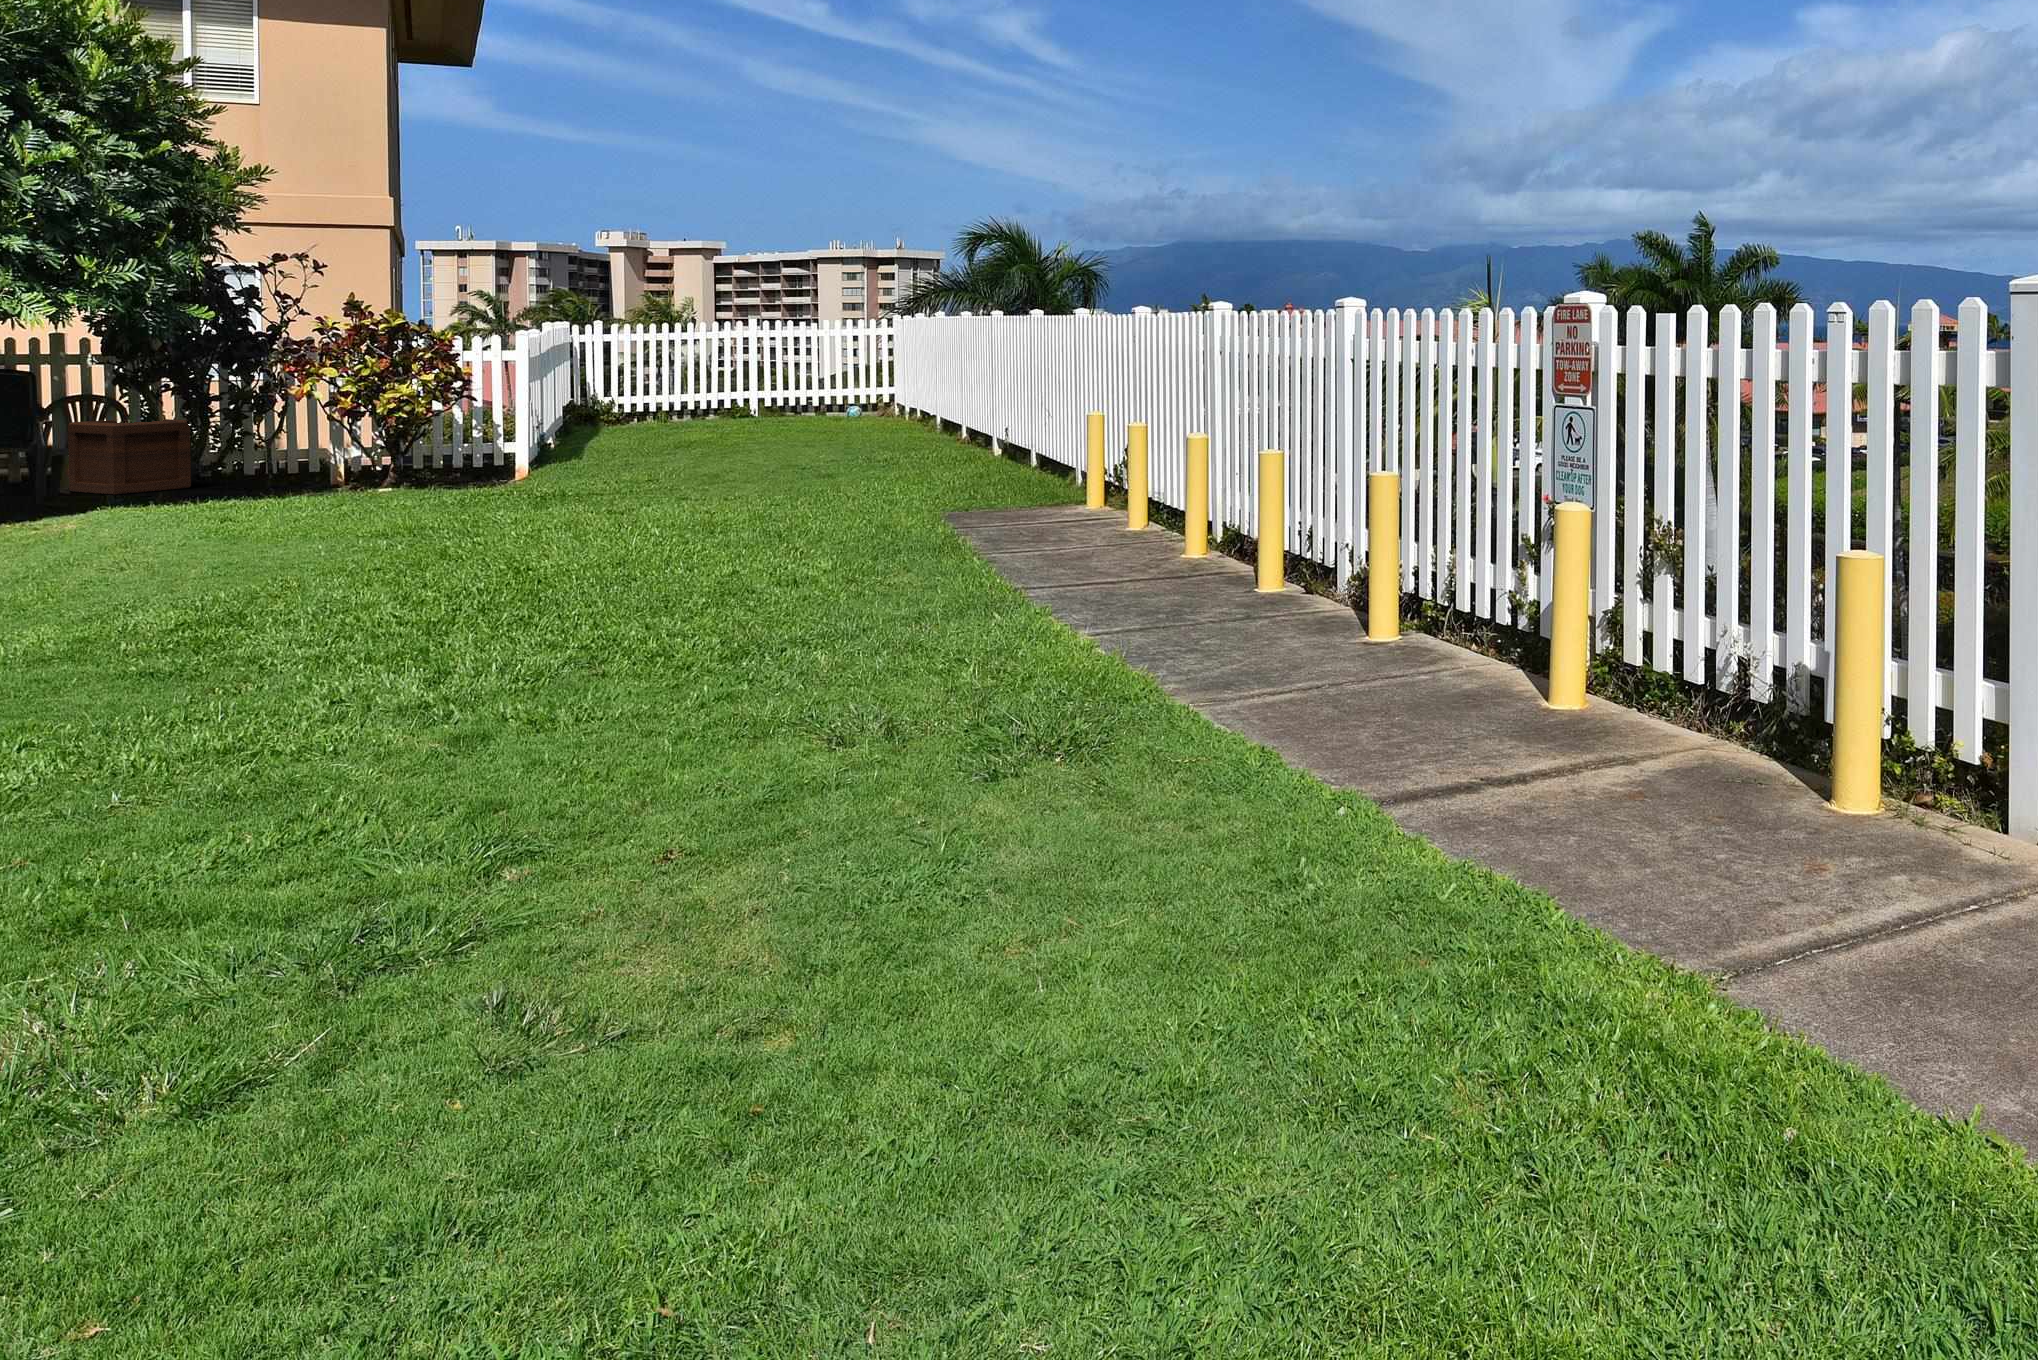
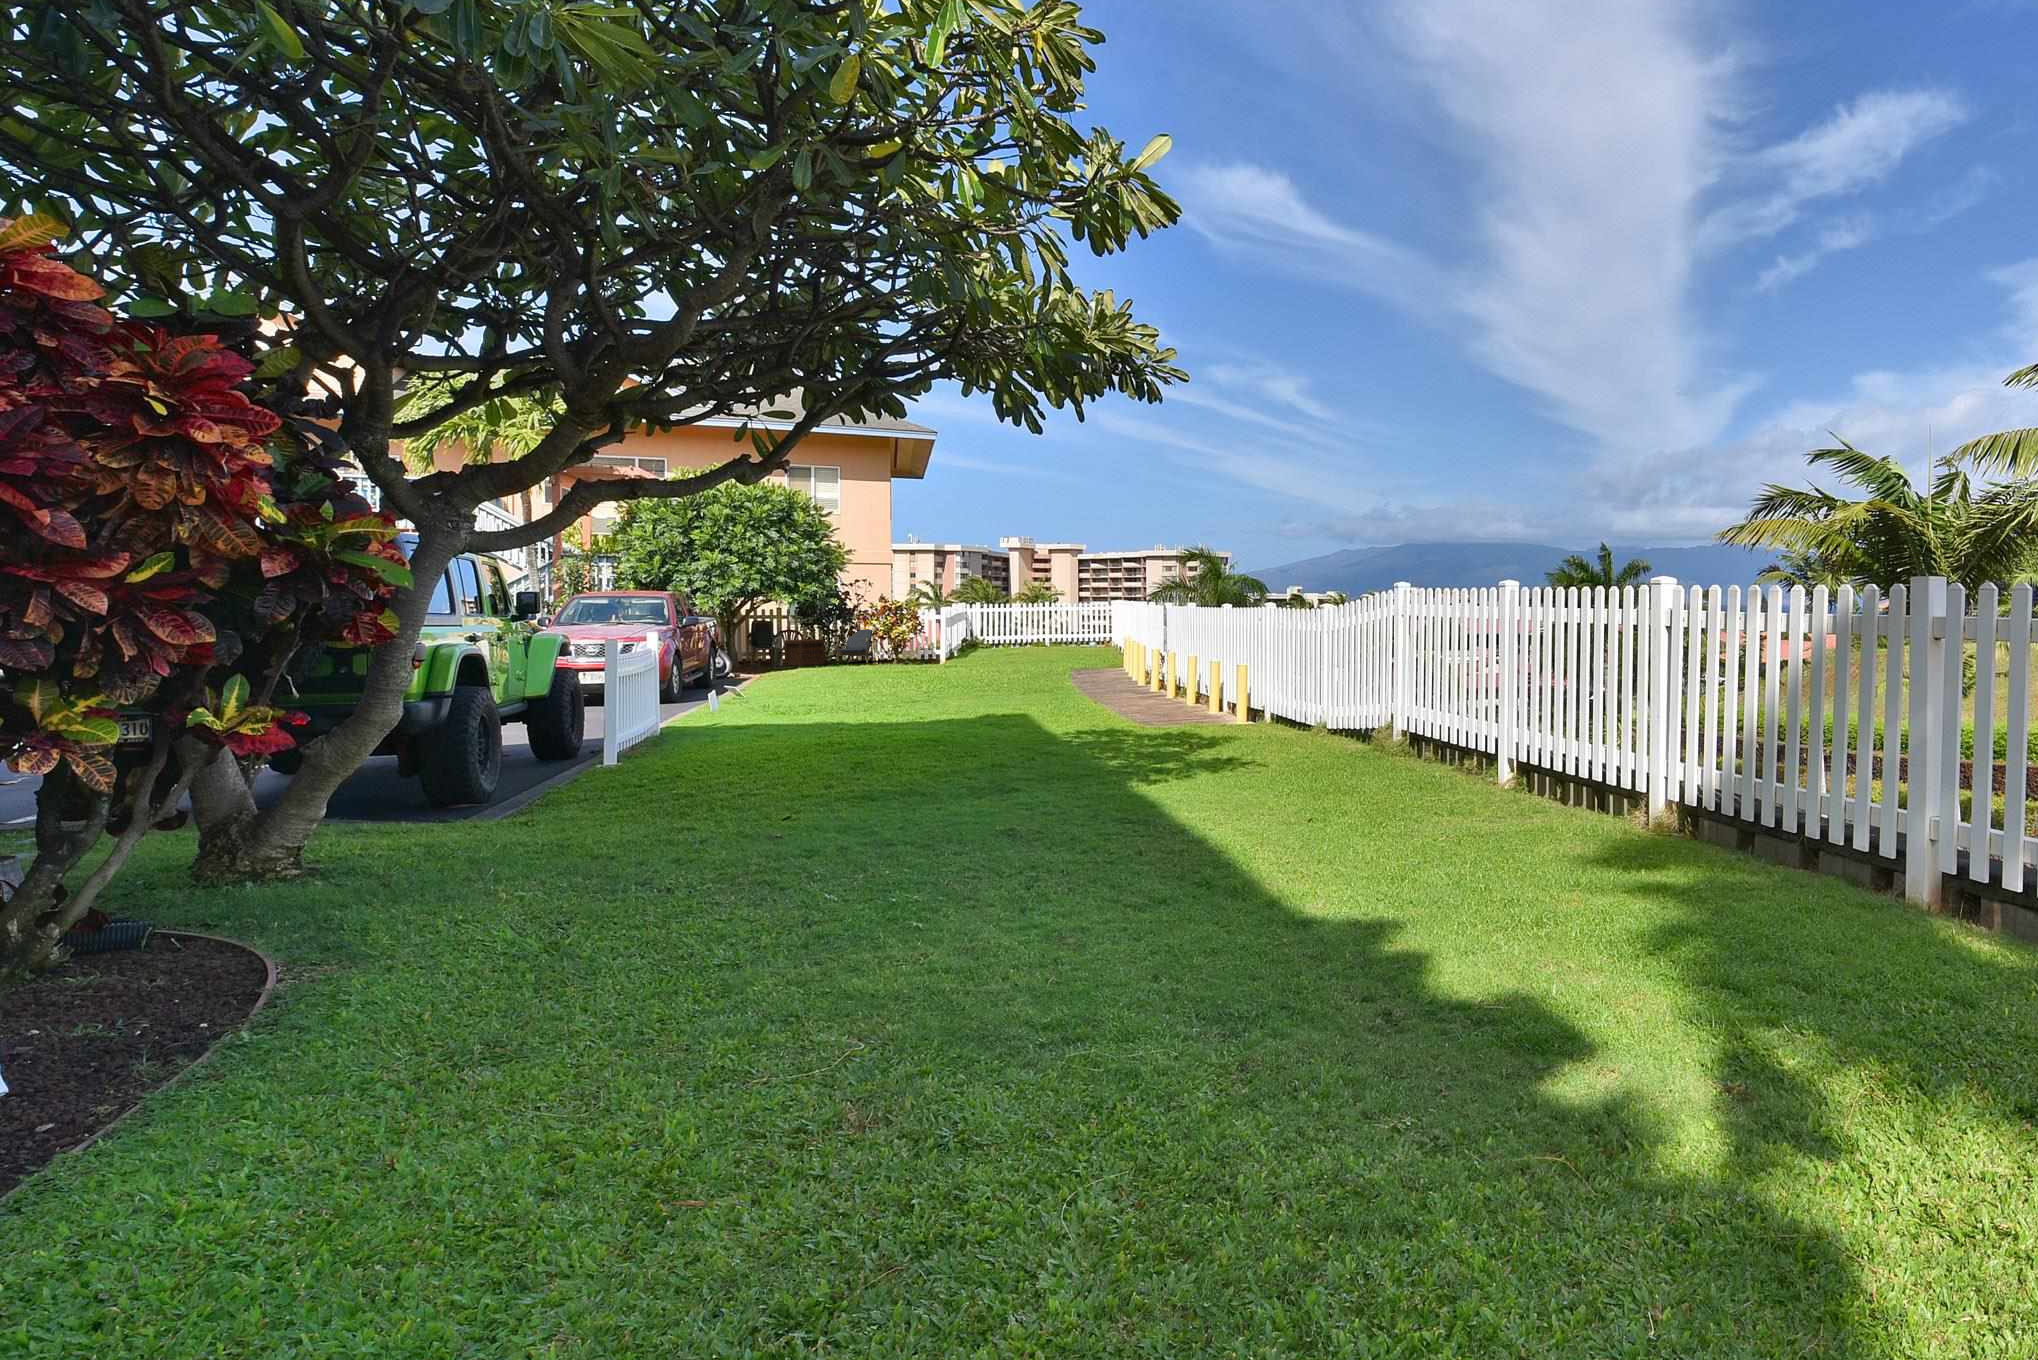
lounge chair: none [230,392,338,484] -> present [837,630,873,663]

